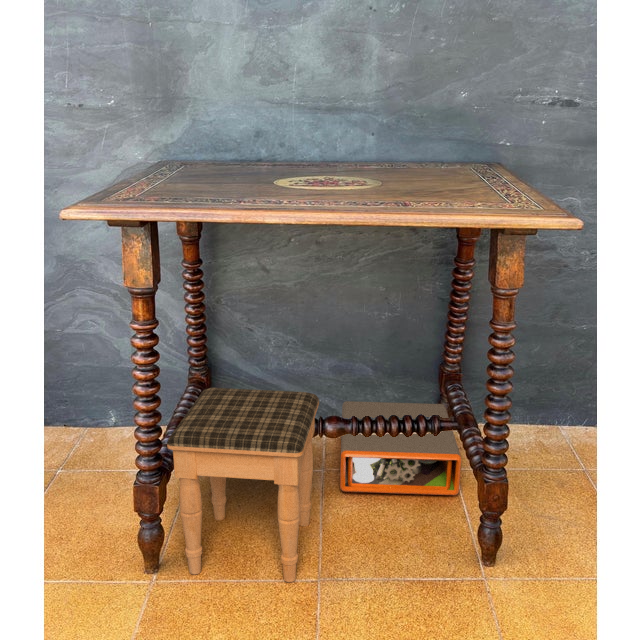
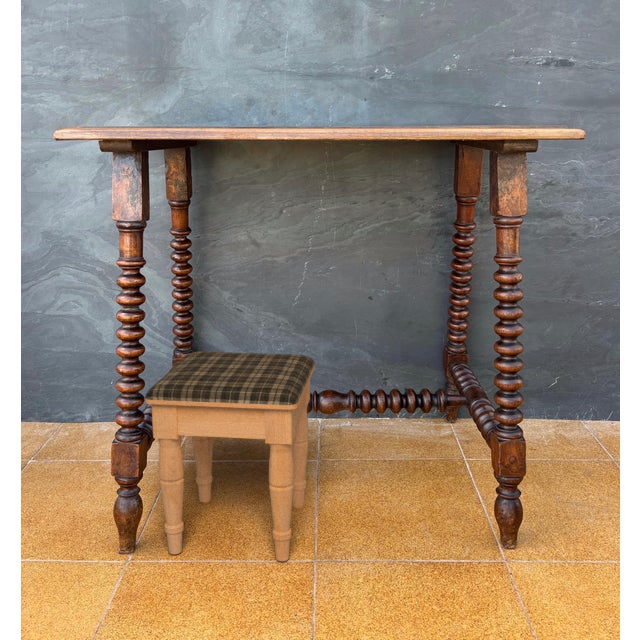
storage box: present [340,401,461,495] -> none [338,386,470,477]

